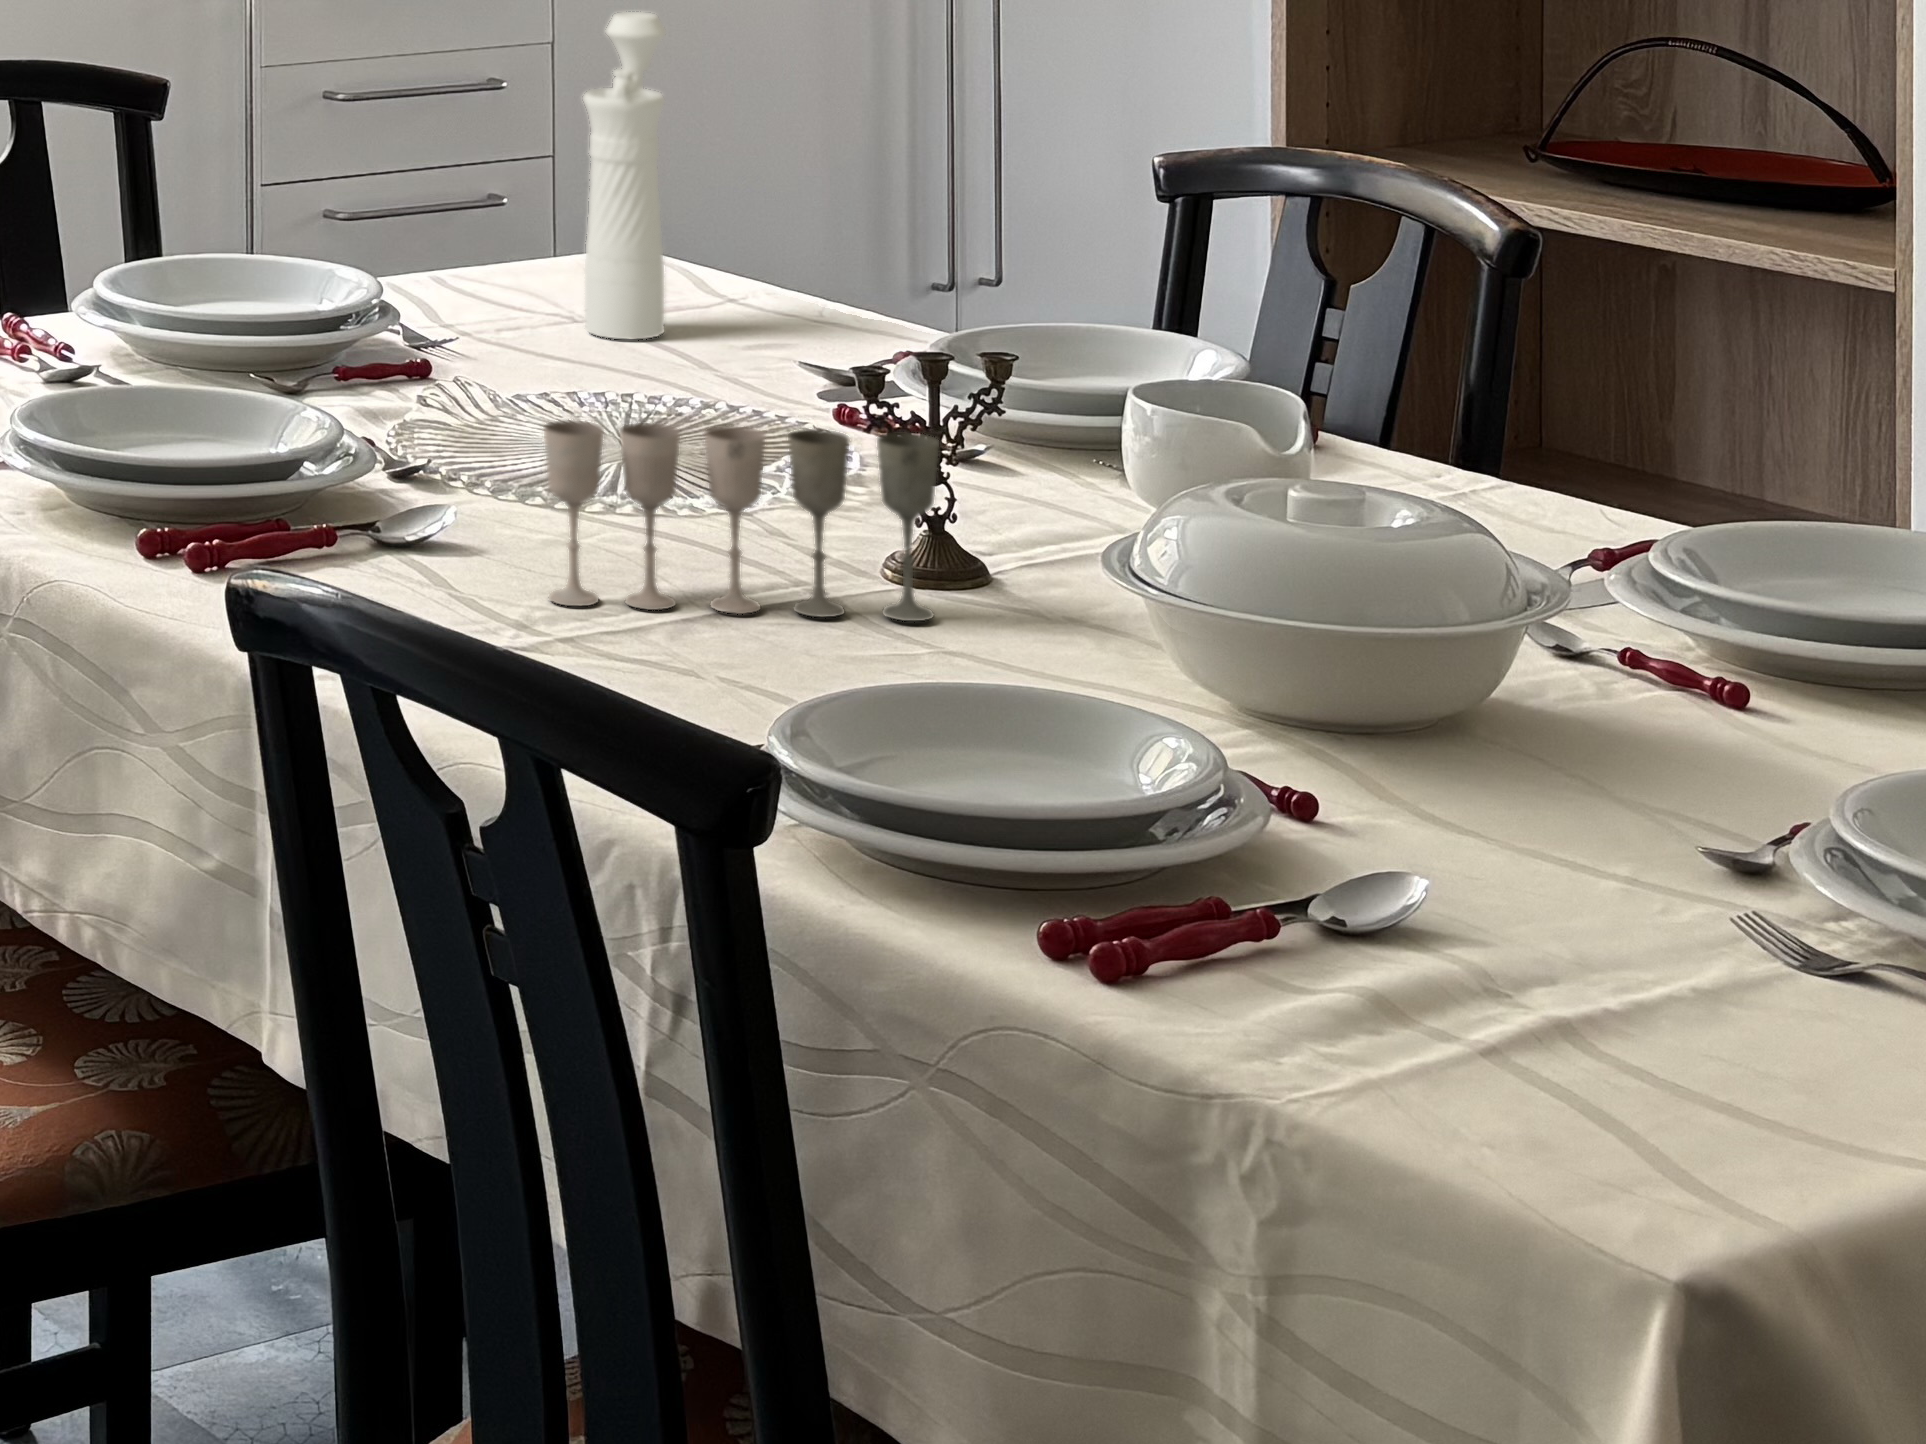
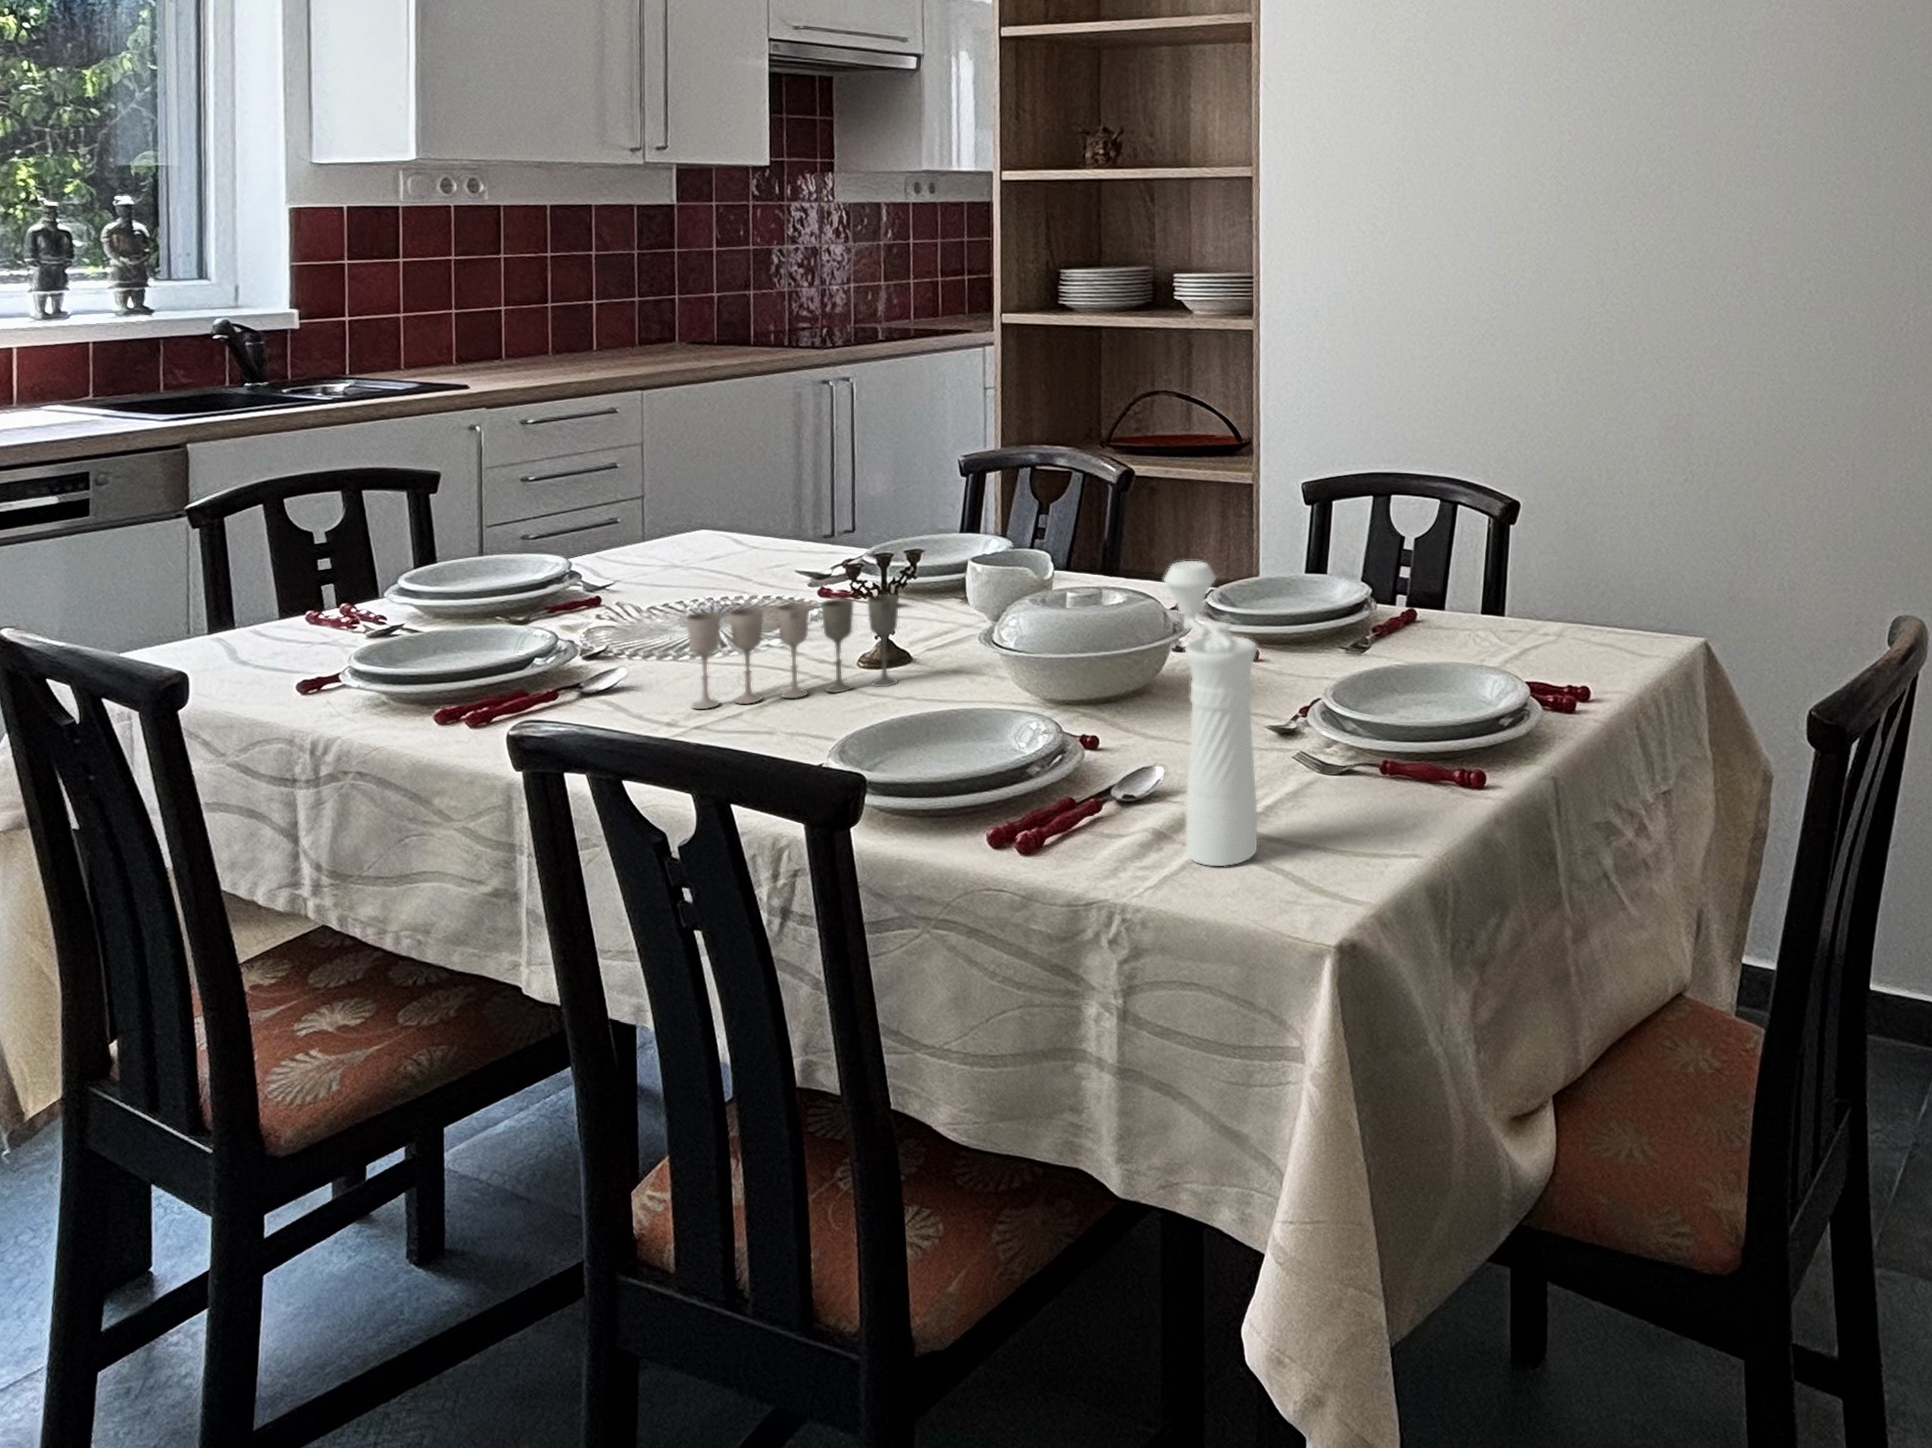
pepper mill: present [583,12,666,339] -> present [1164,561,1257,866]

